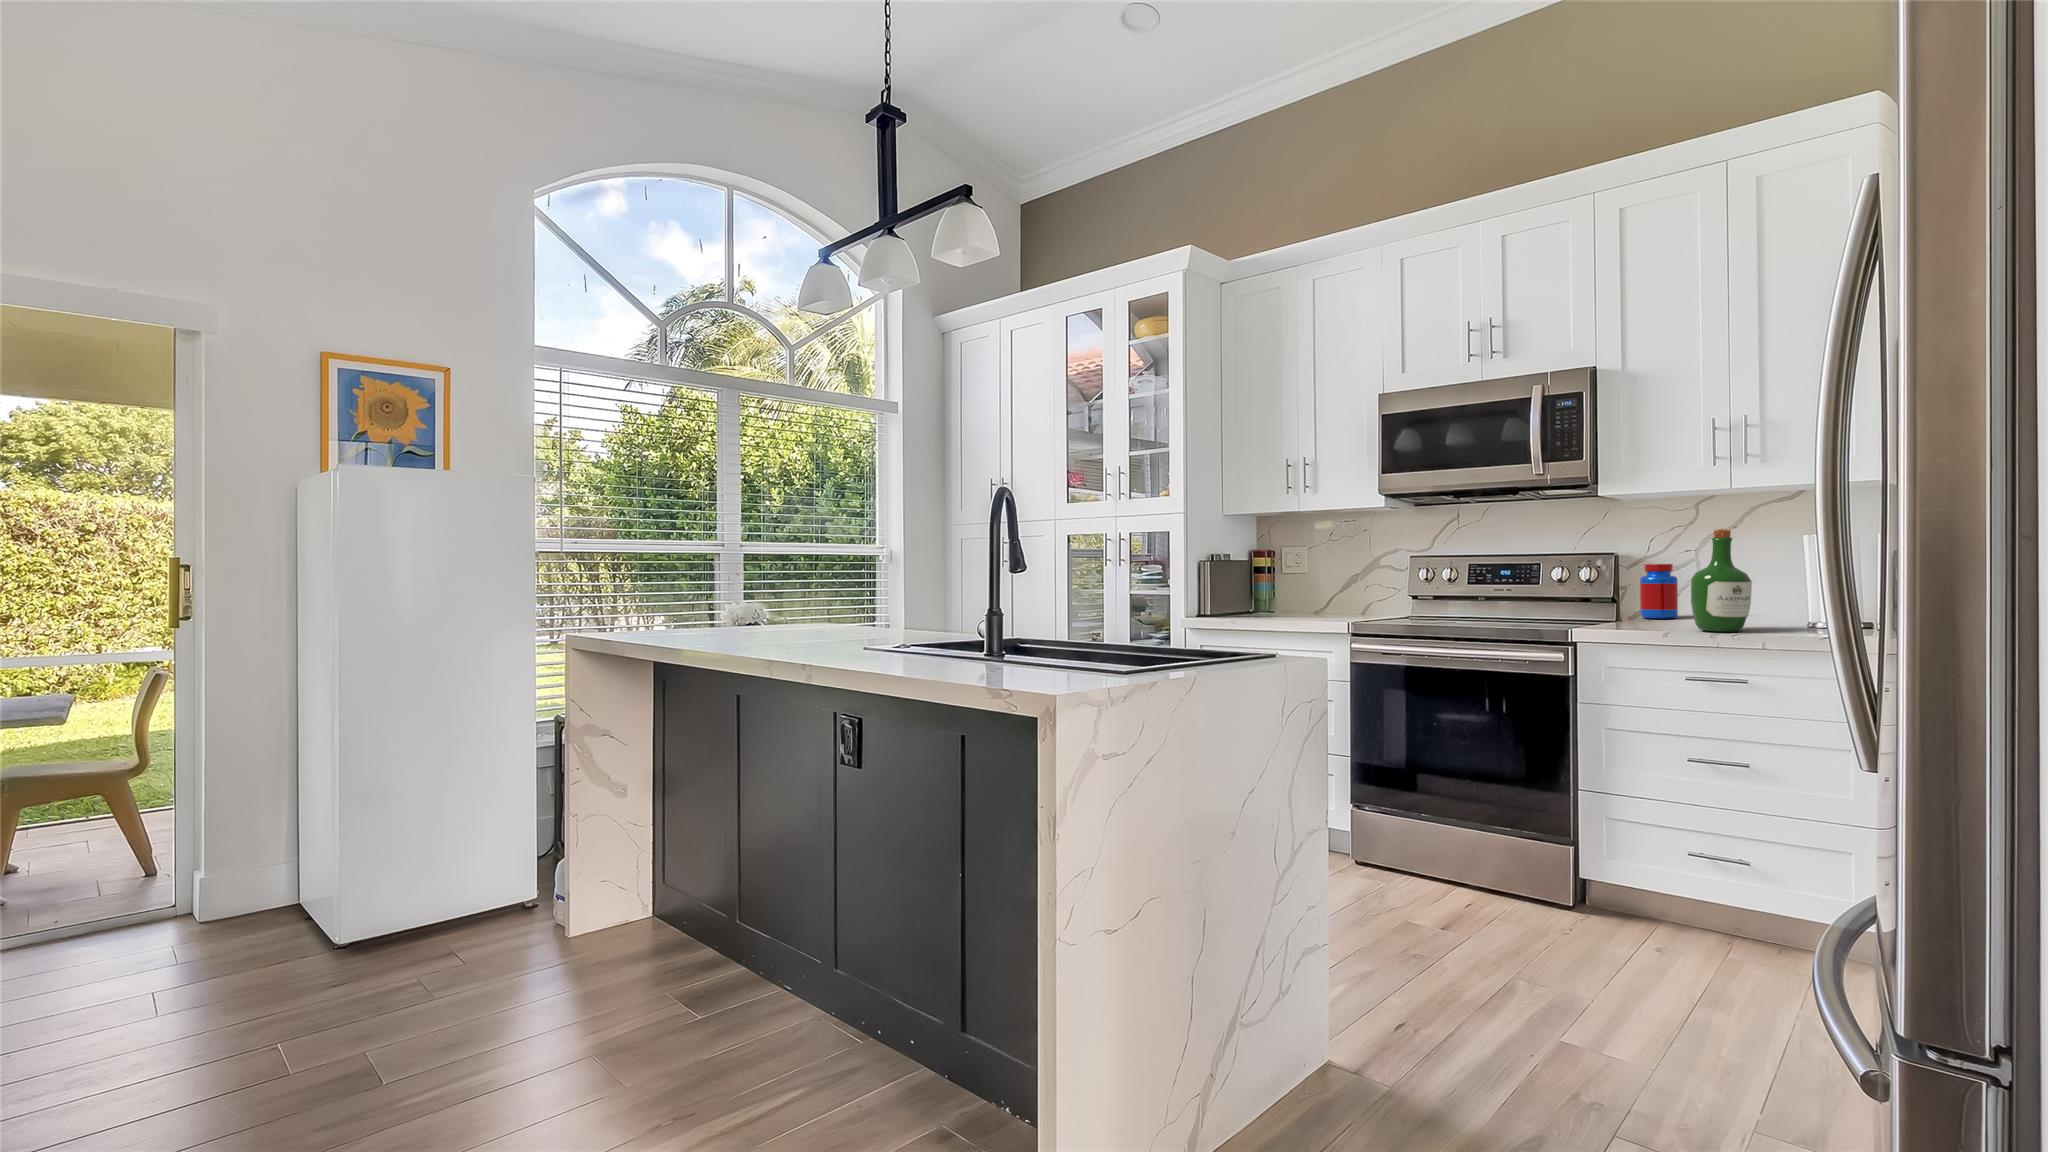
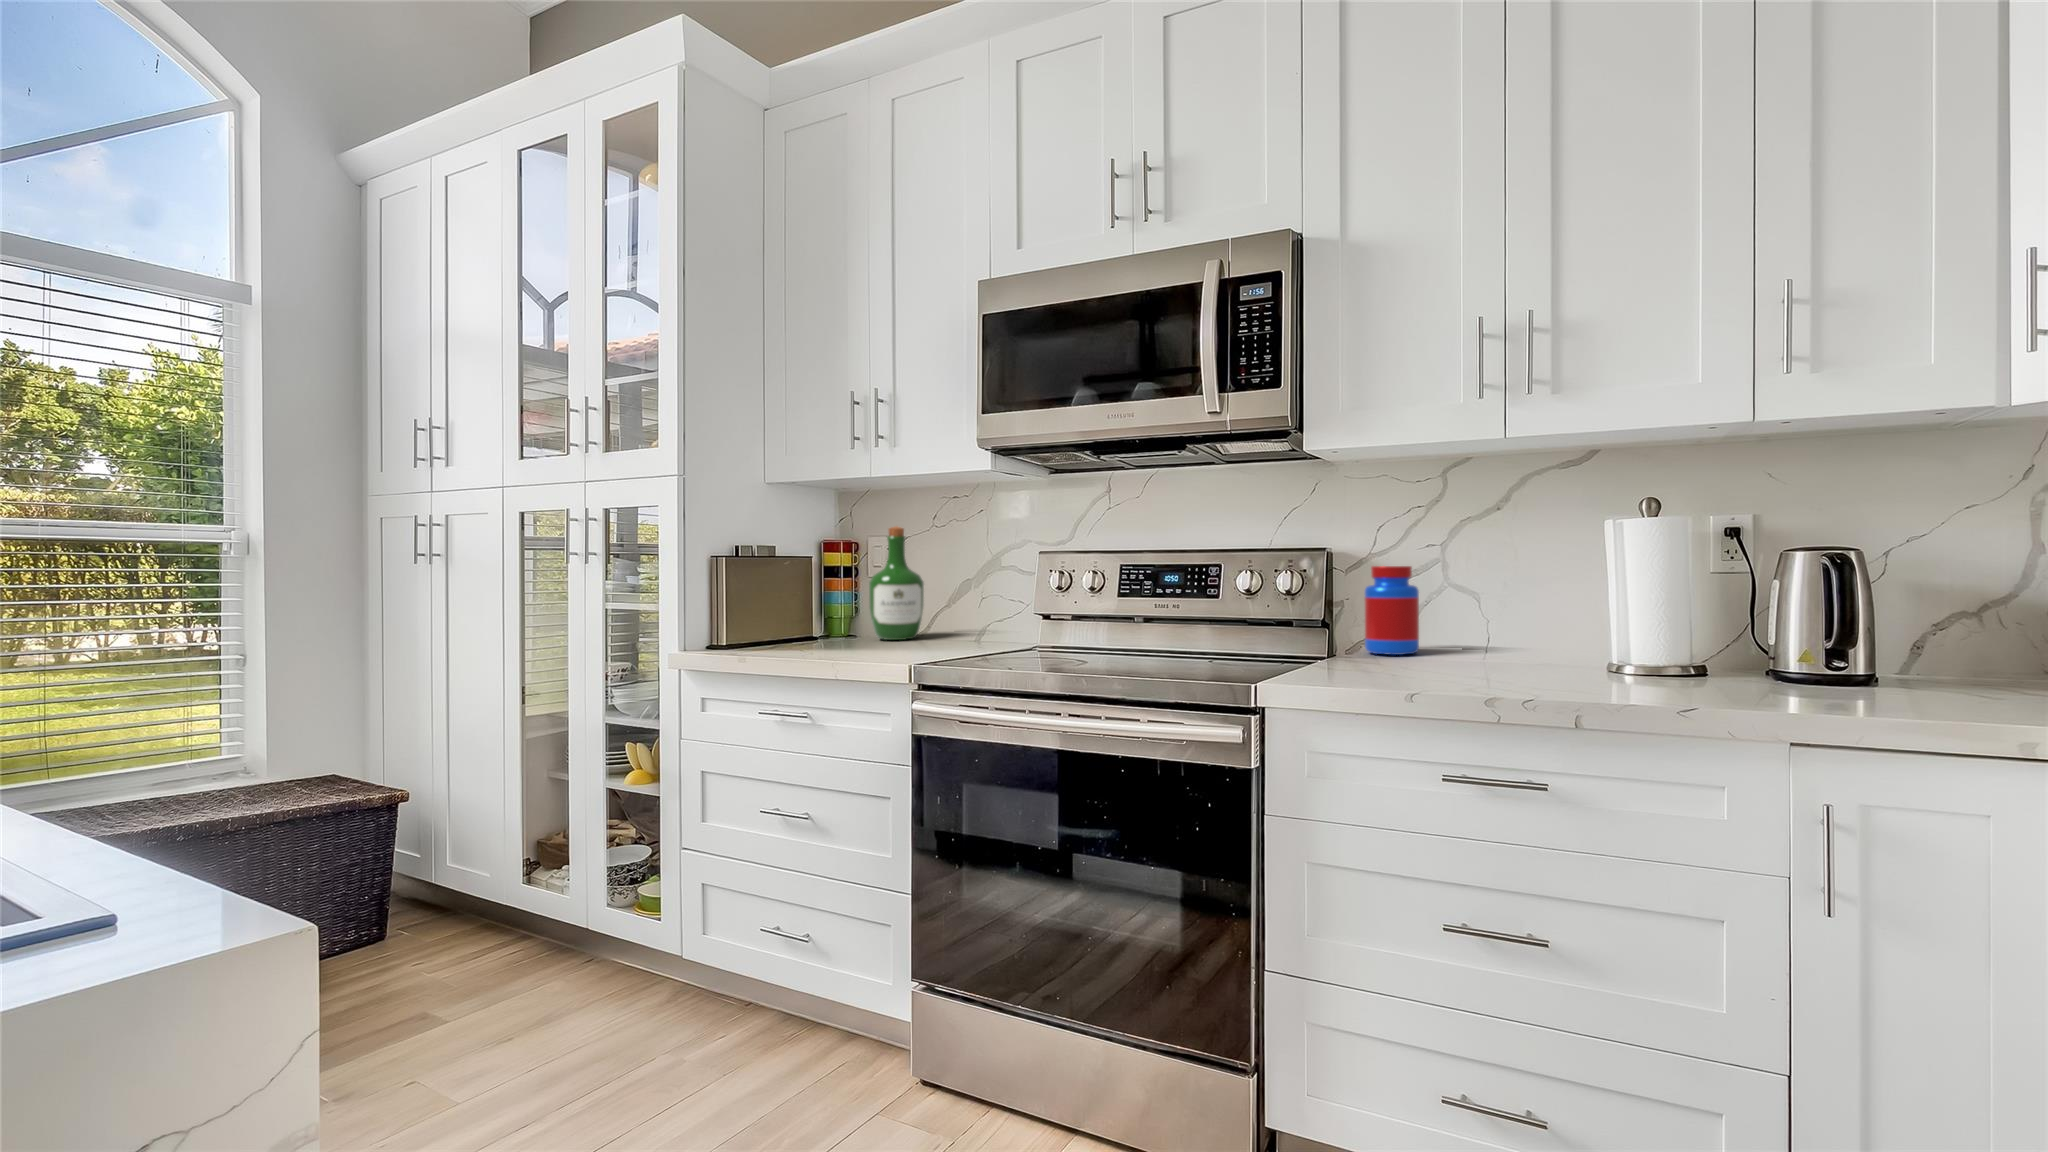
wine bottle: present [1691,529,1752,632] -> present [869,526,924,640]

